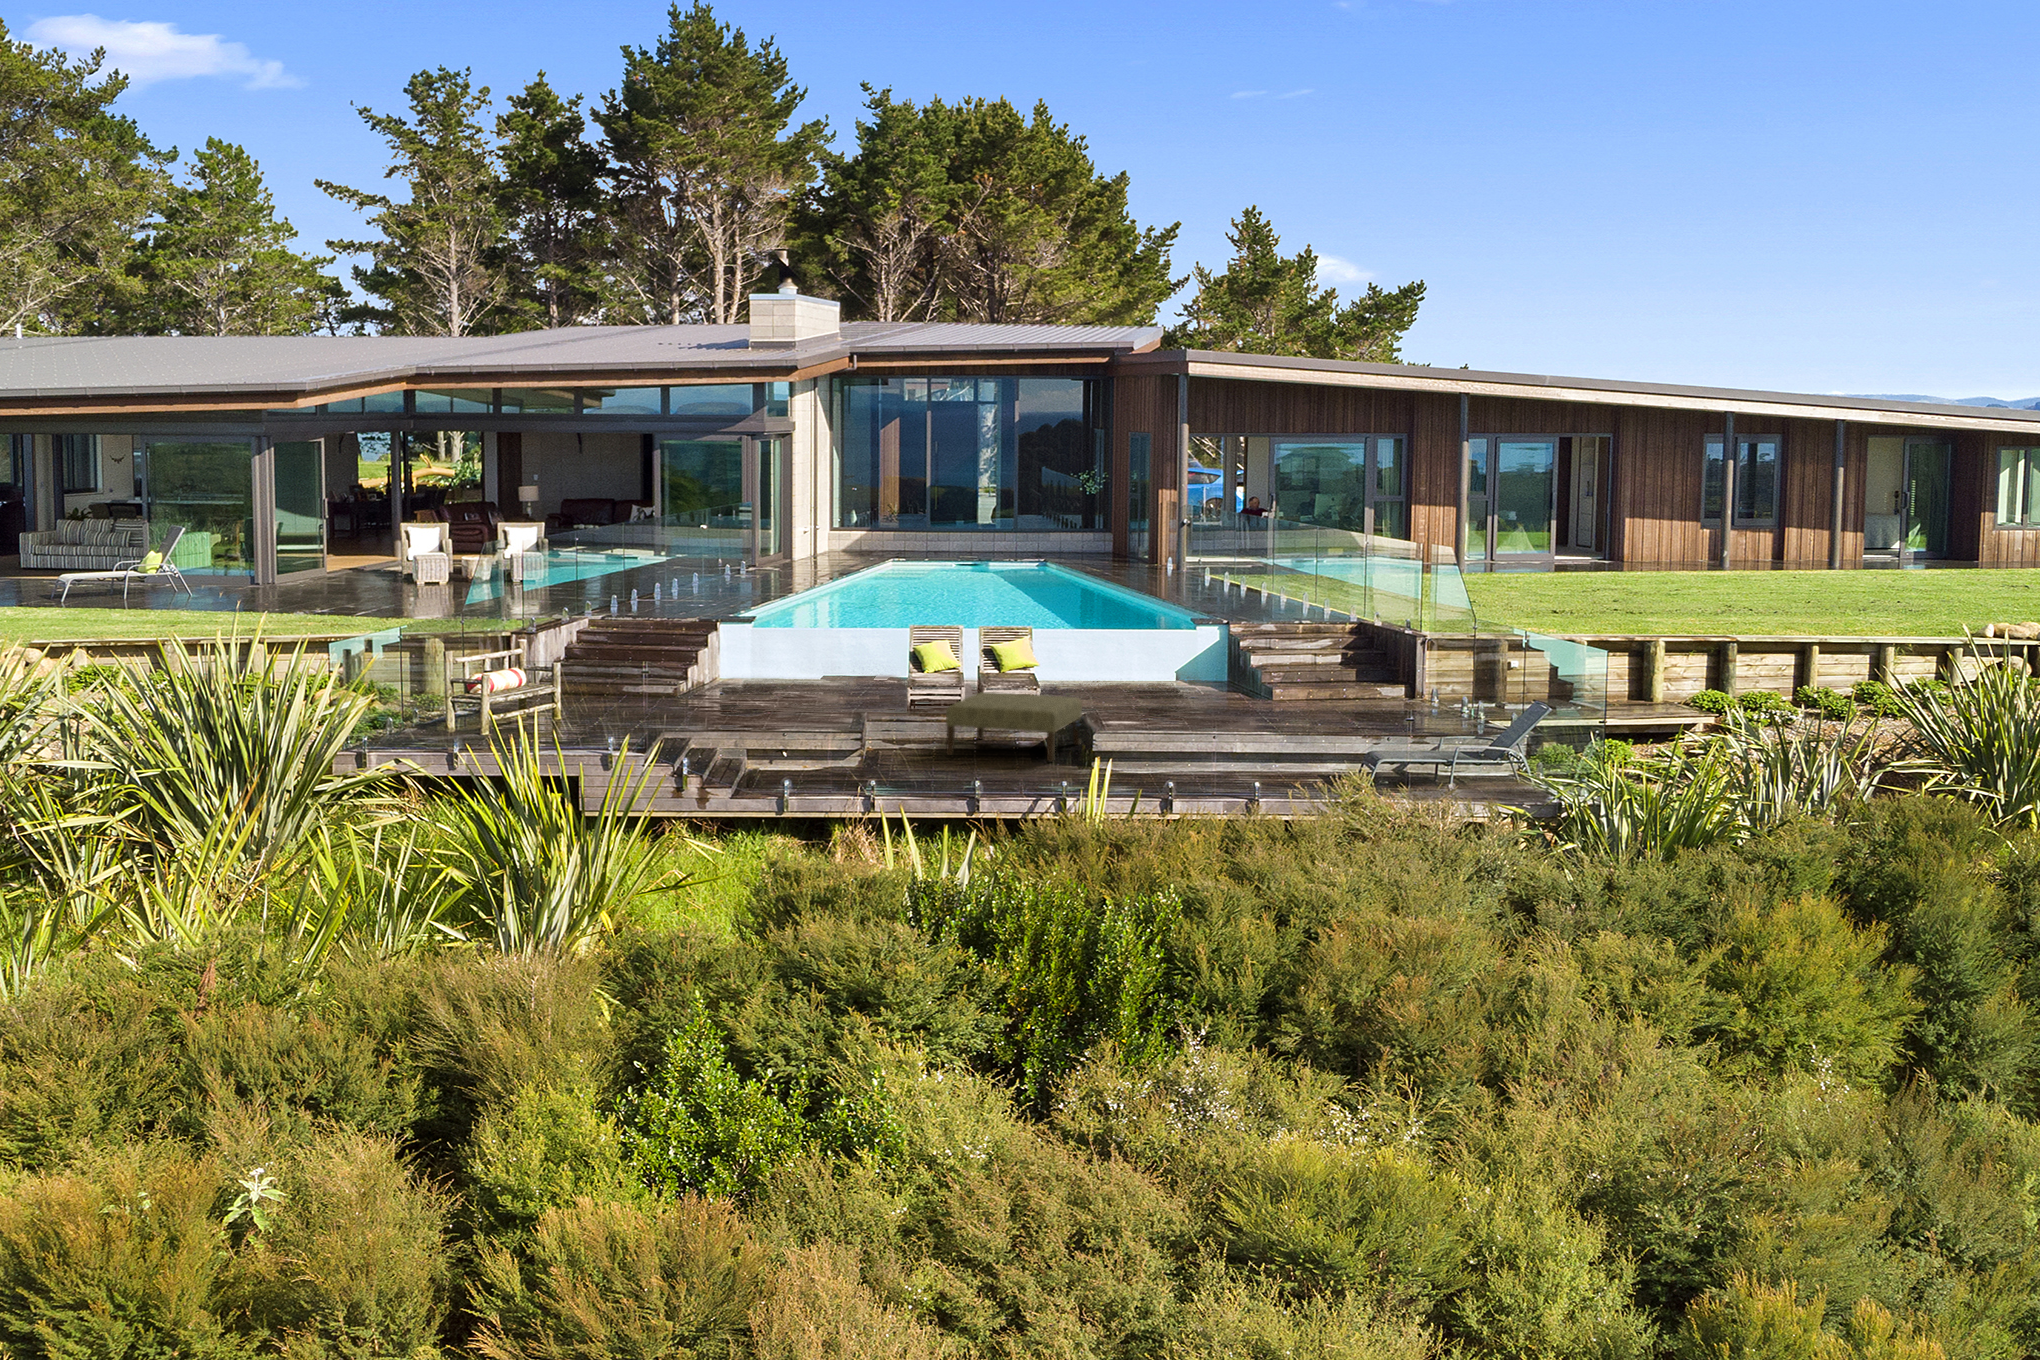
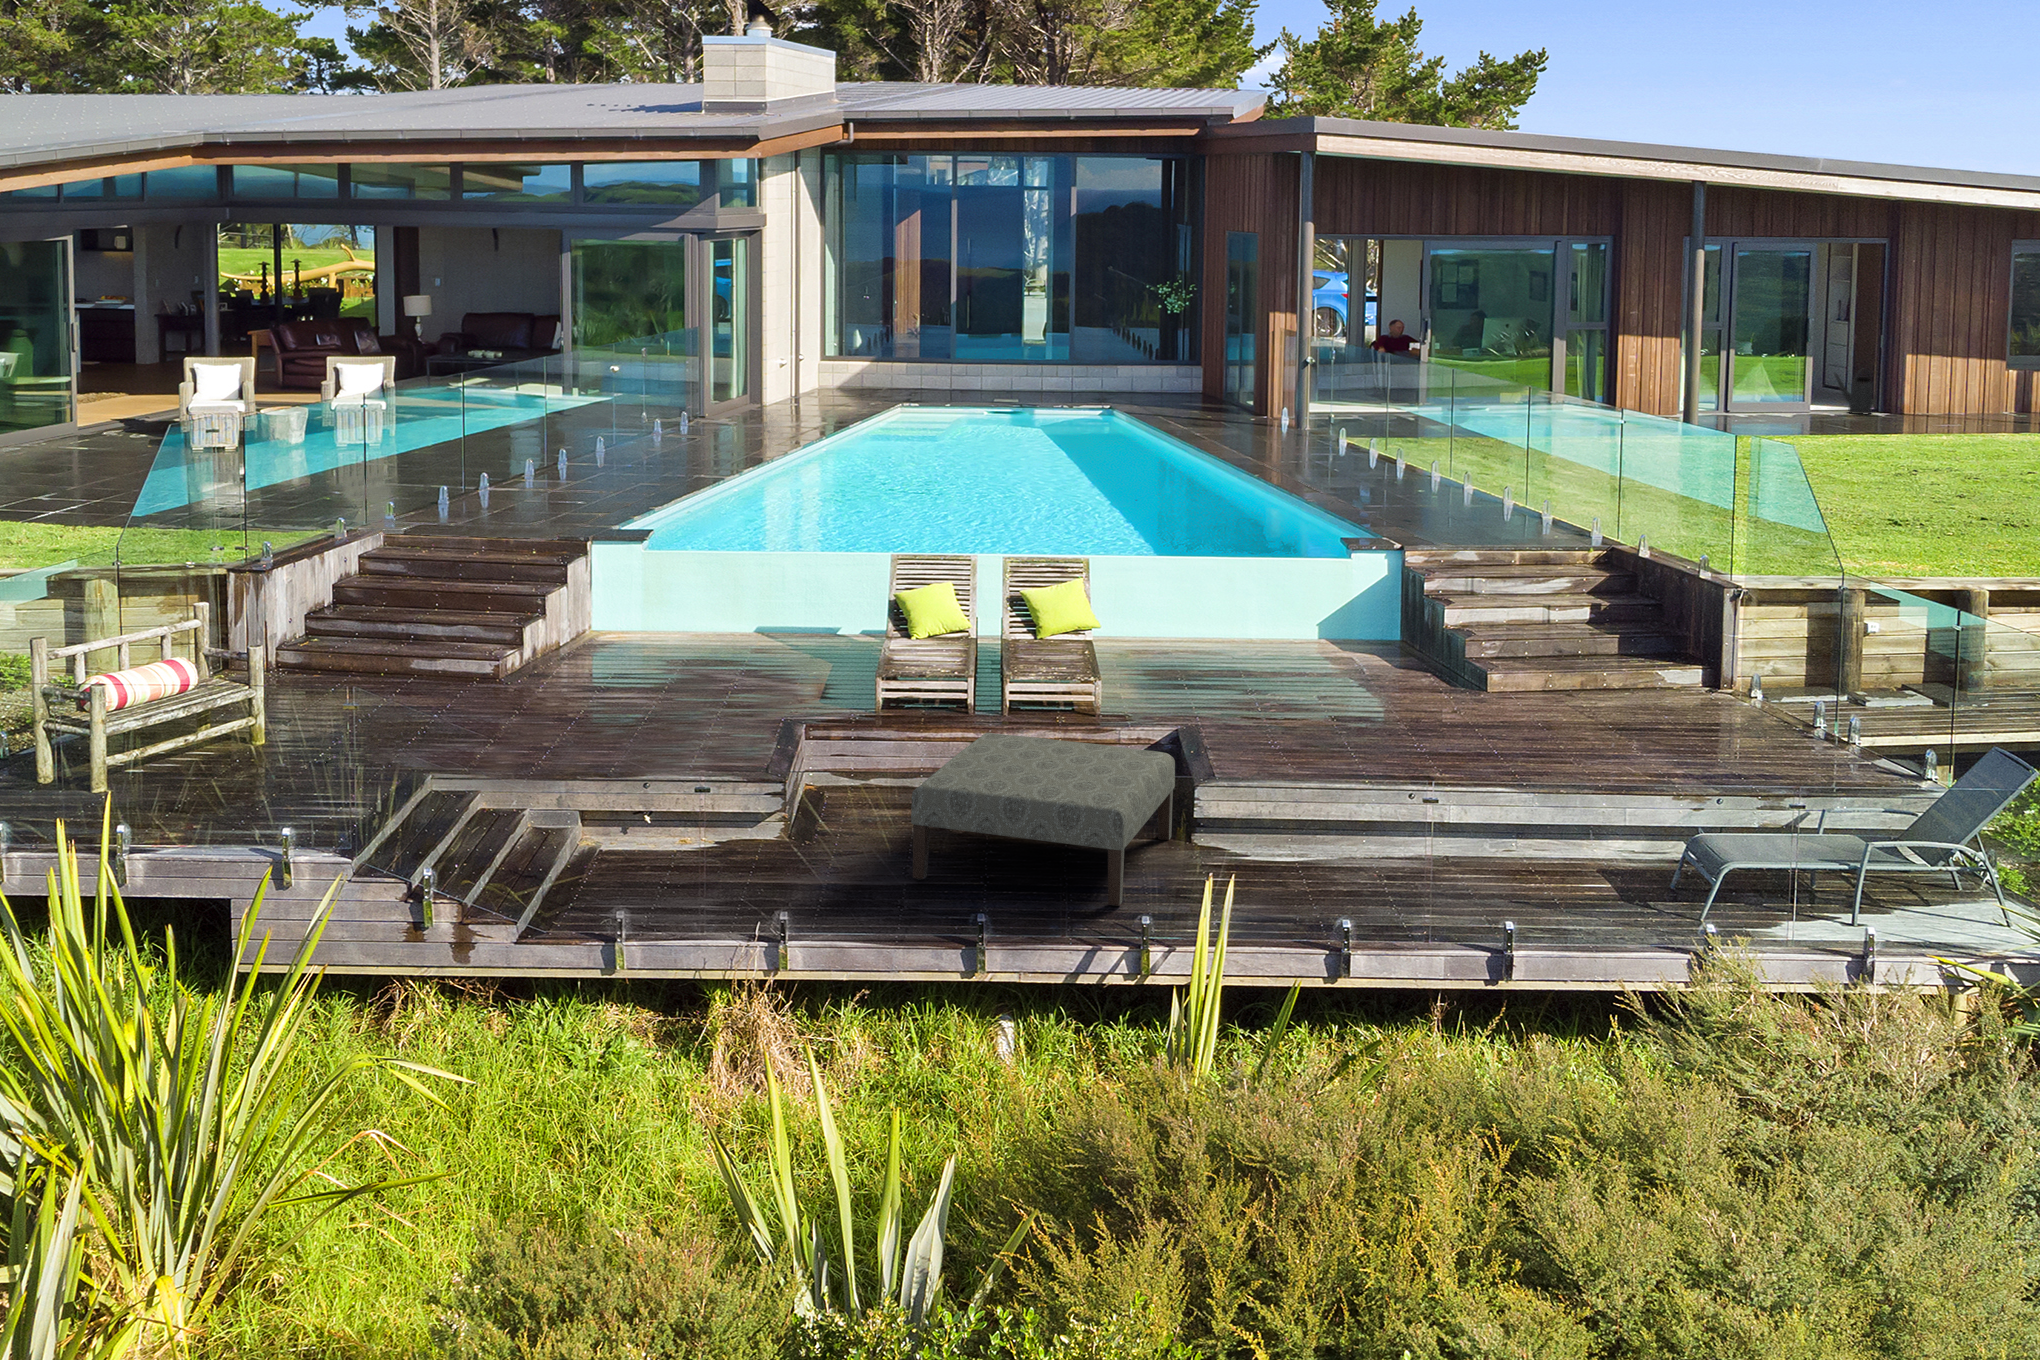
watering can: none [1595,536,1624,571] -> present [1834,370,1876,414]

